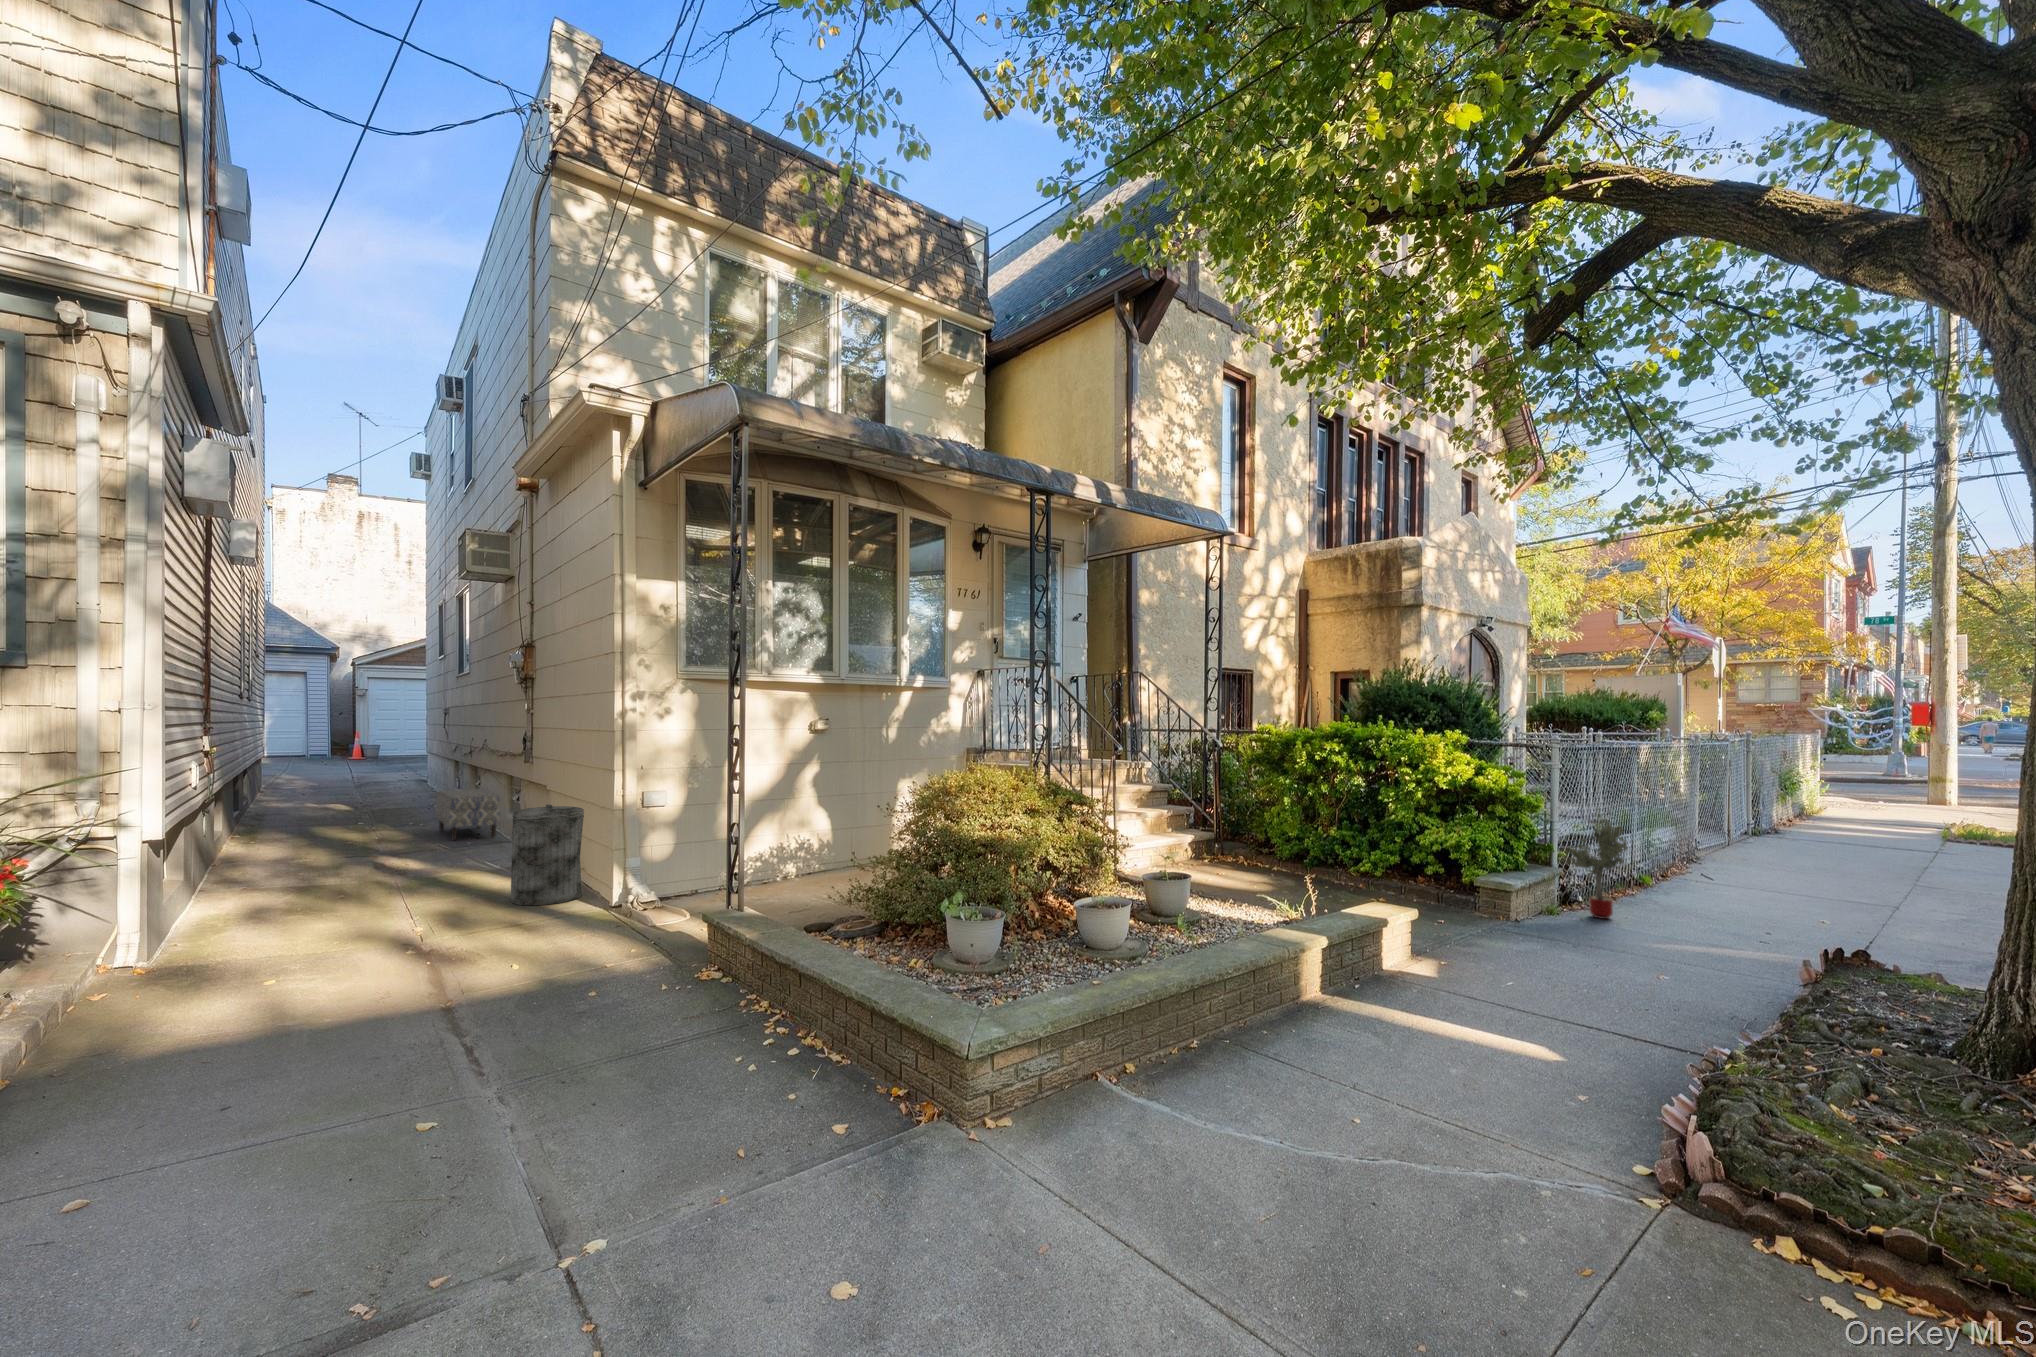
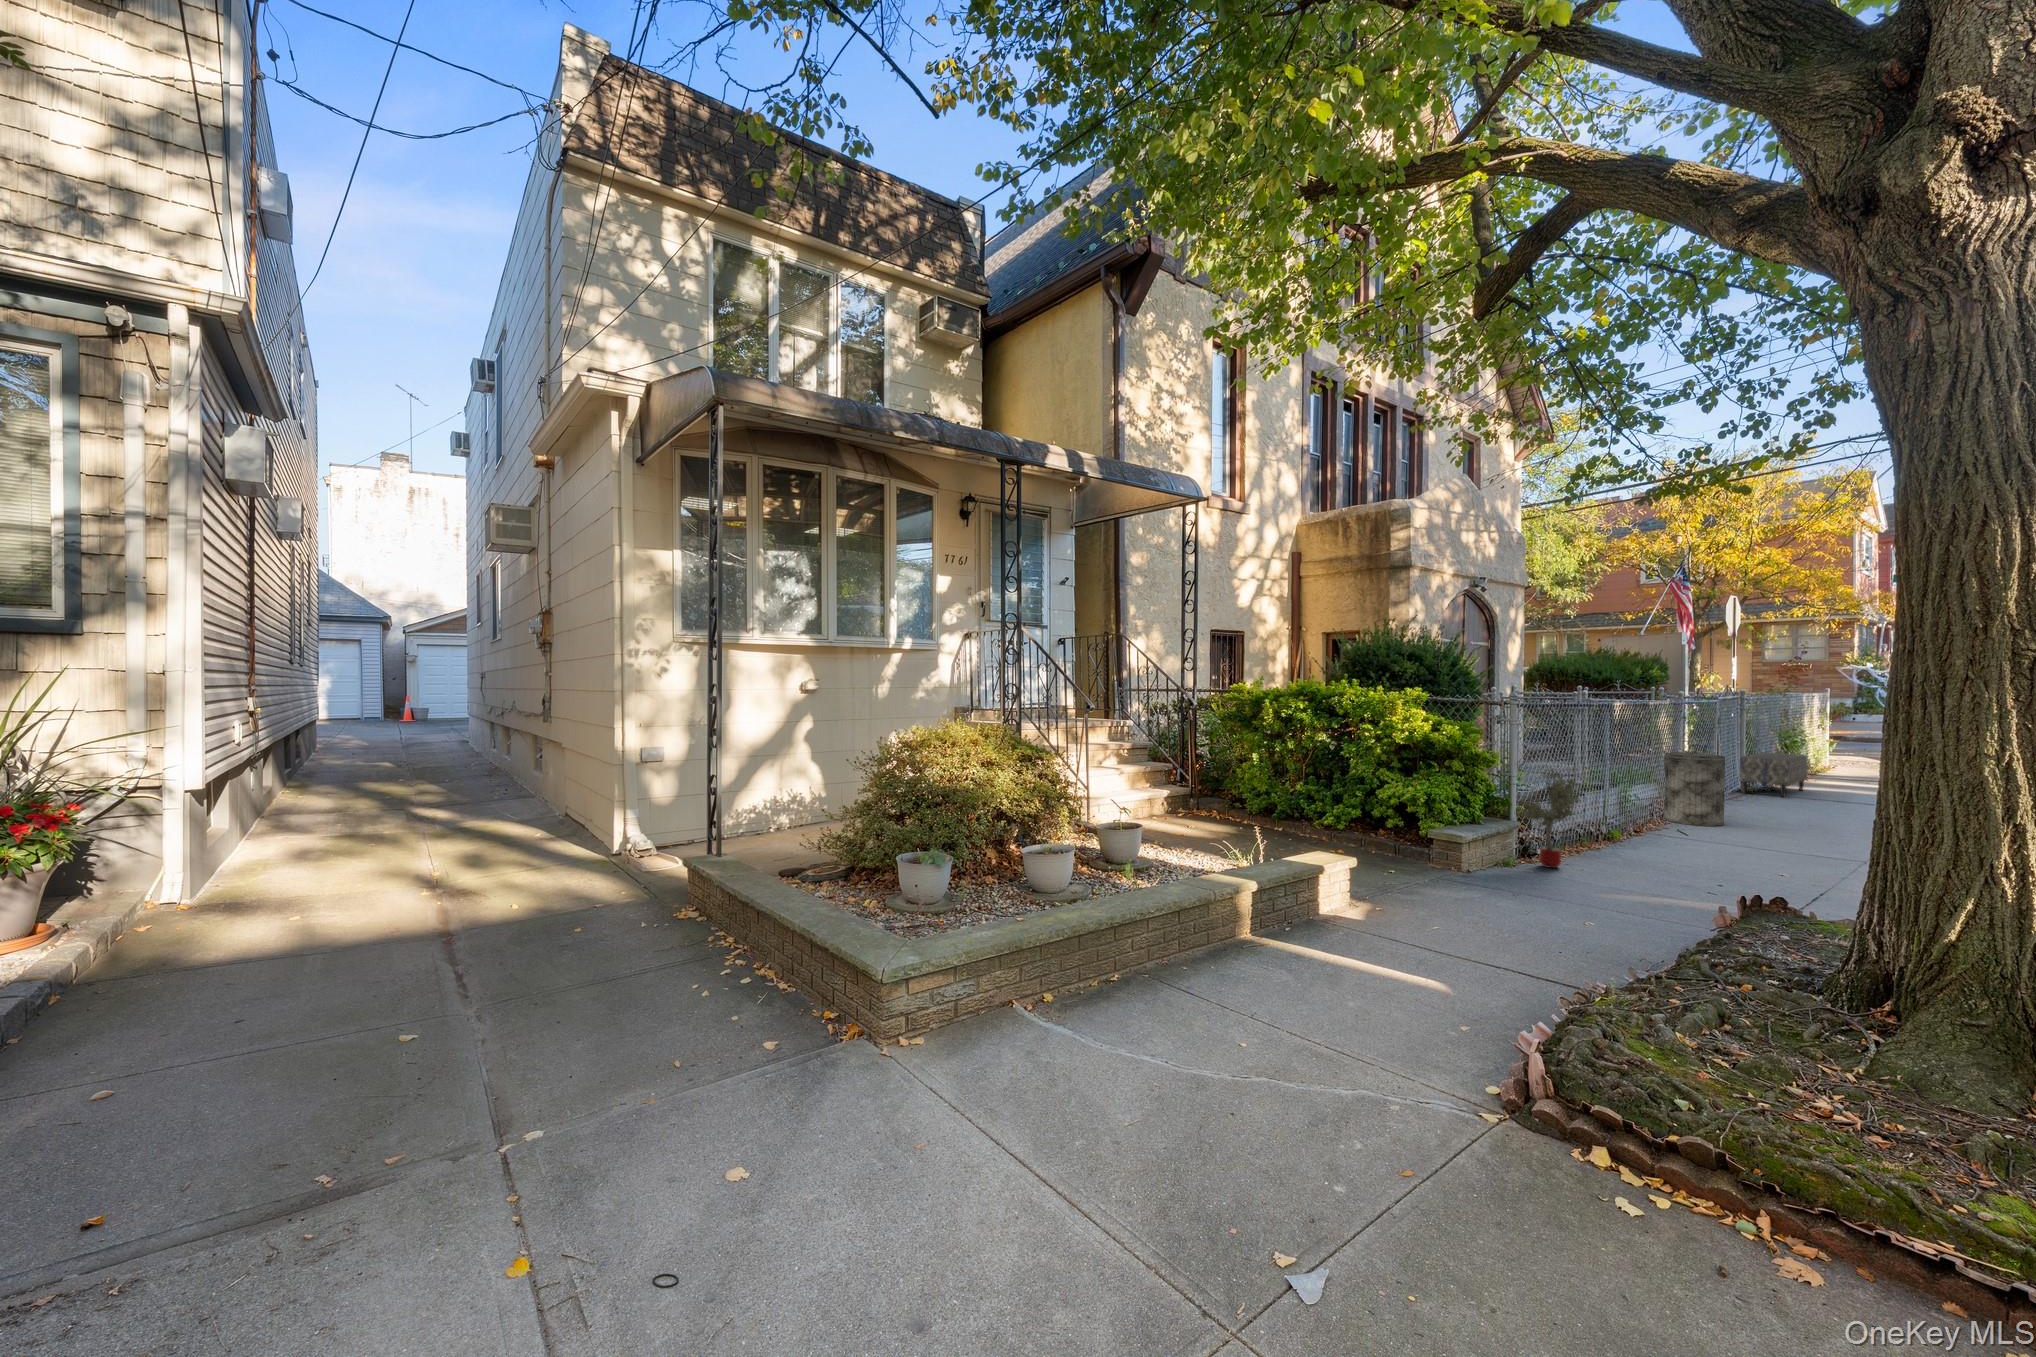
bench: present [436,788,500,841] -> present [1739,752,1807,797]
trash can: present [511,804,584,905] -> present [1664,750,1725,826]

